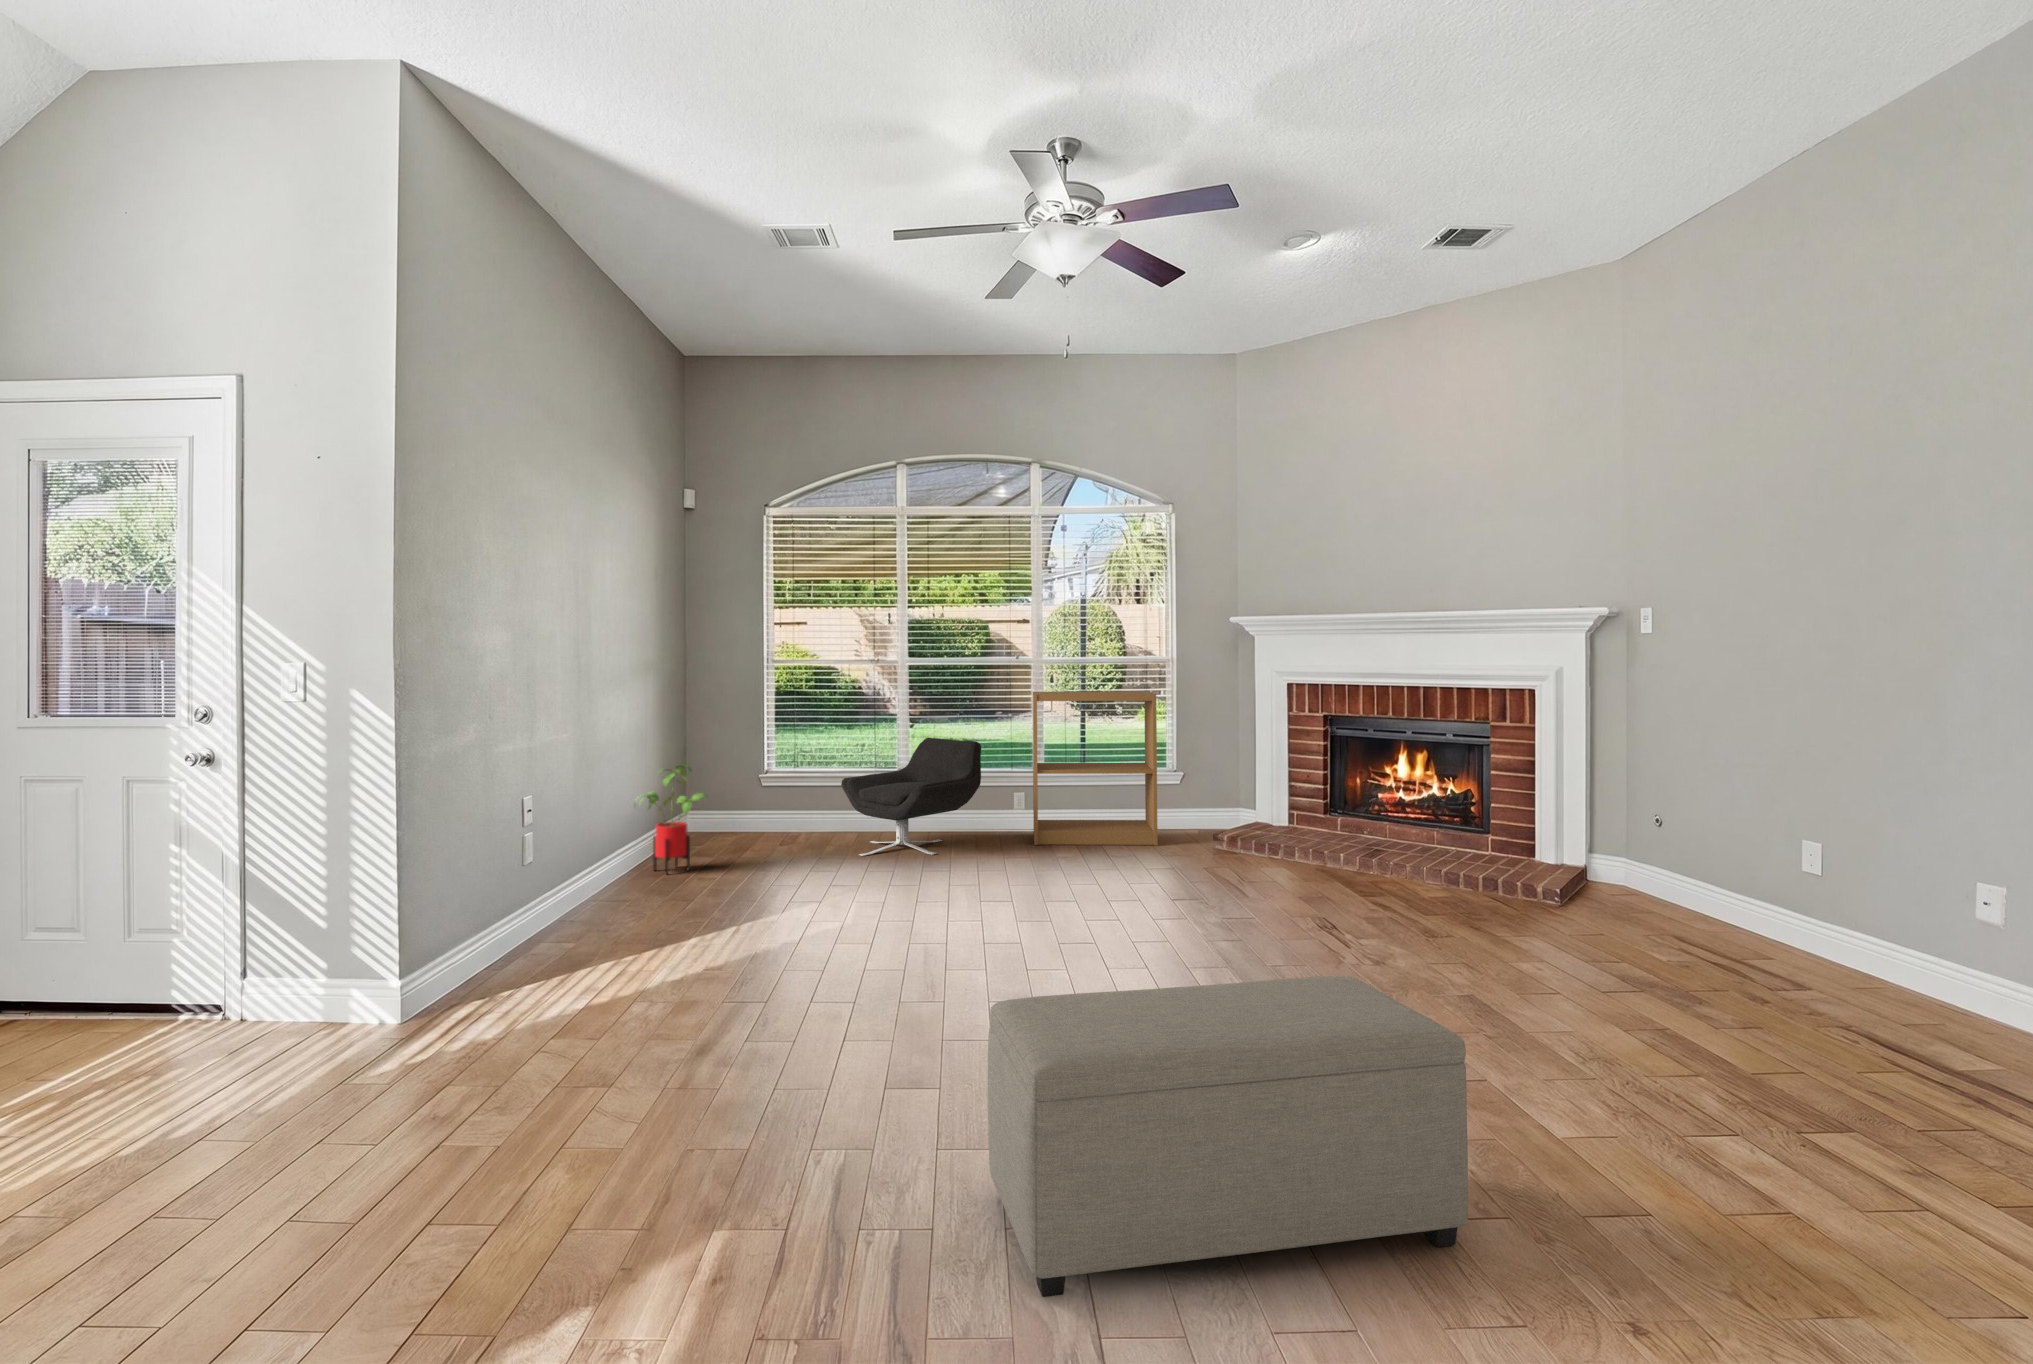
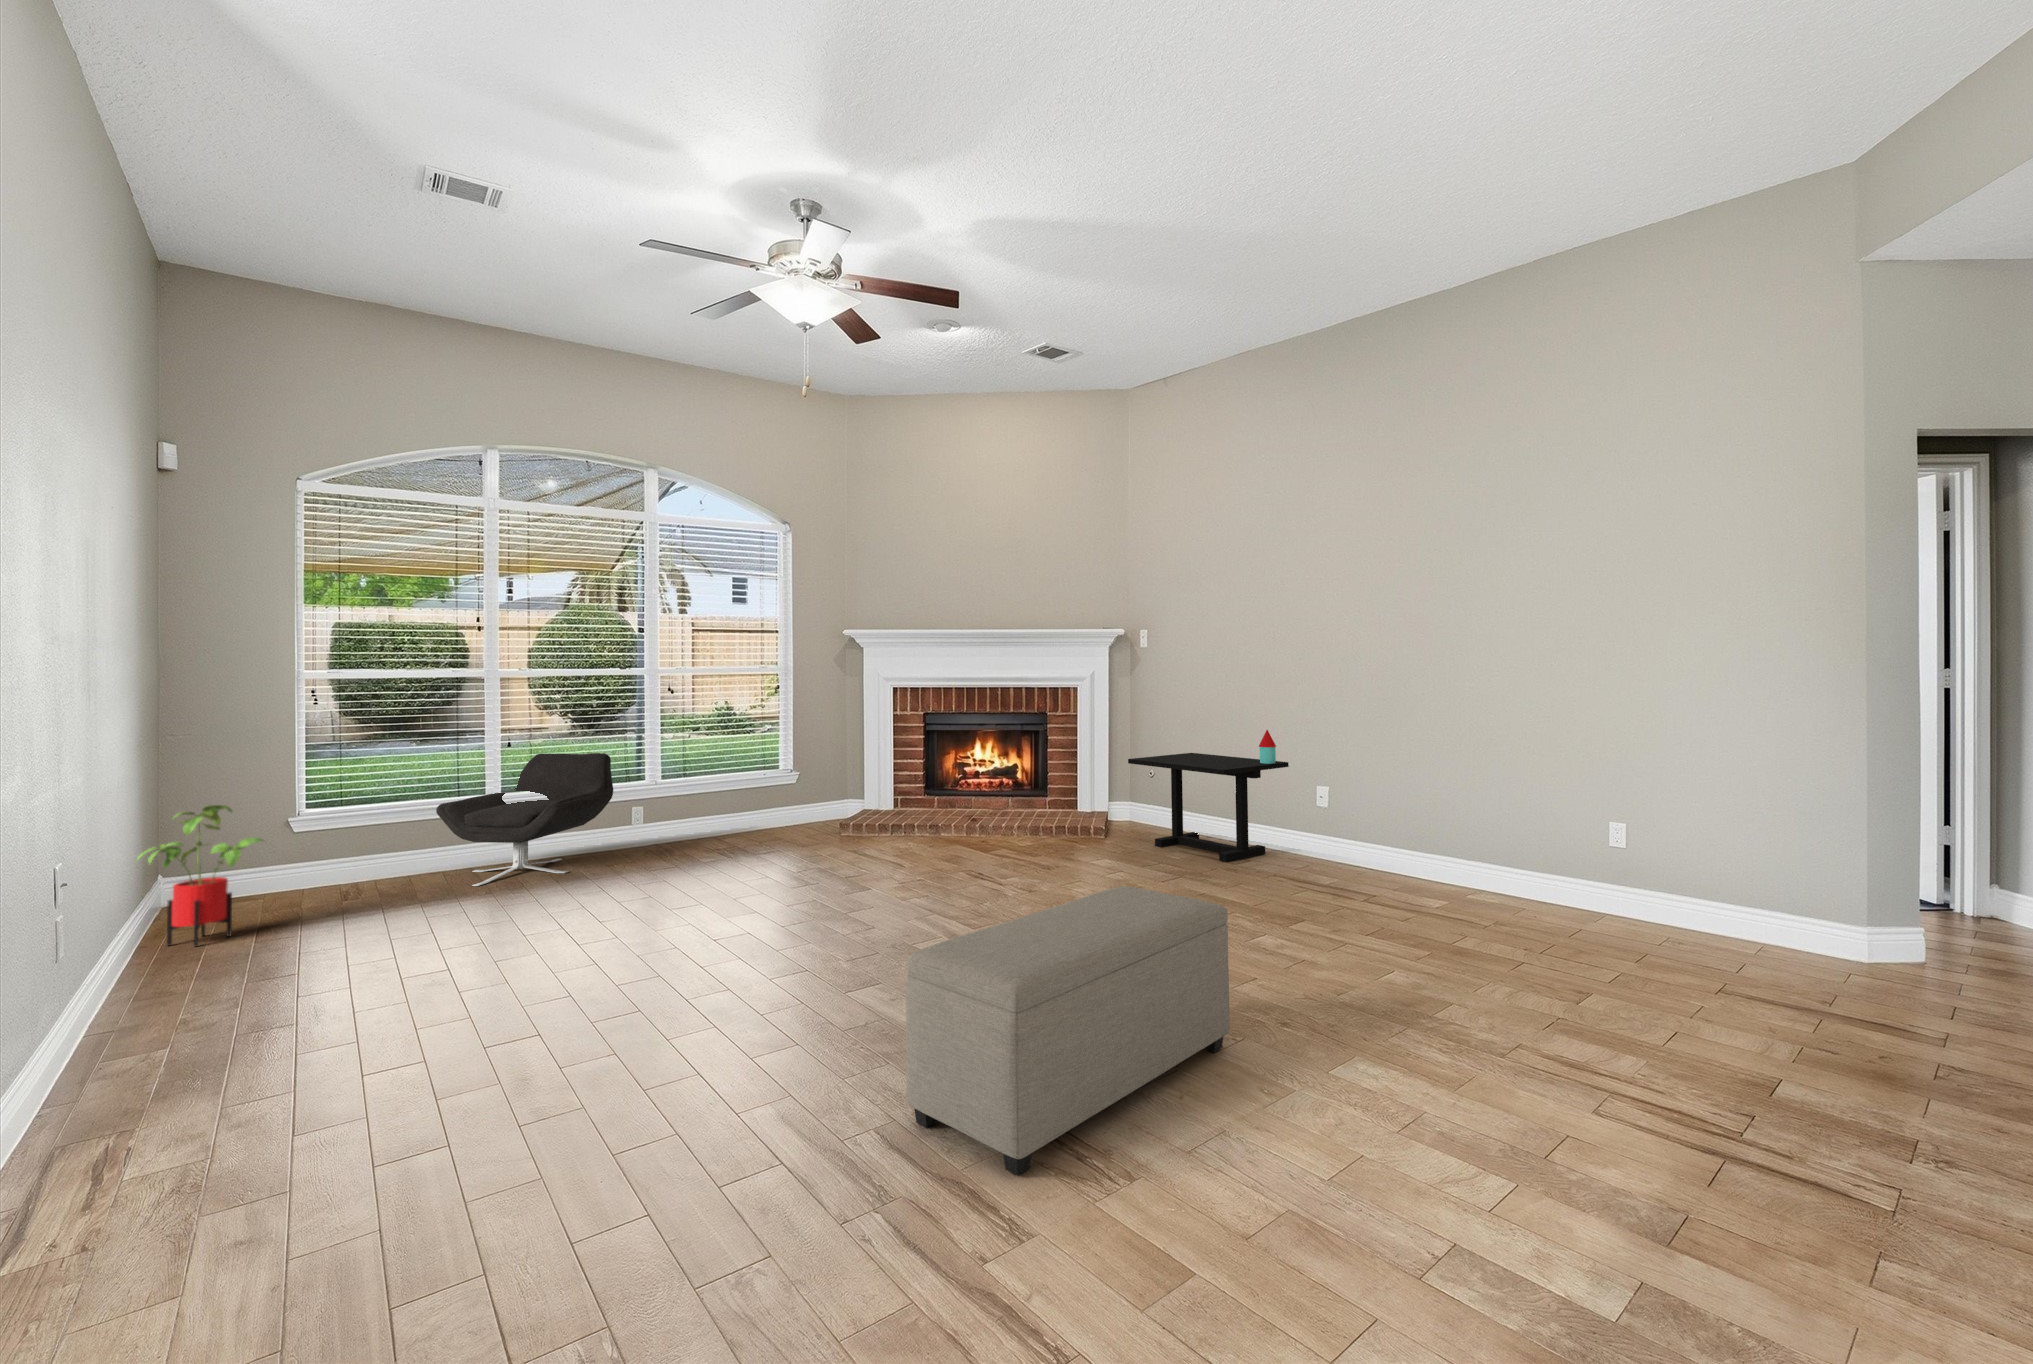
bookshelf: present [1033,691,1158,845] -> none [658,699,789,850]
side table: none [1585,770,1884,974] -> present [1128,730,1289,862]

